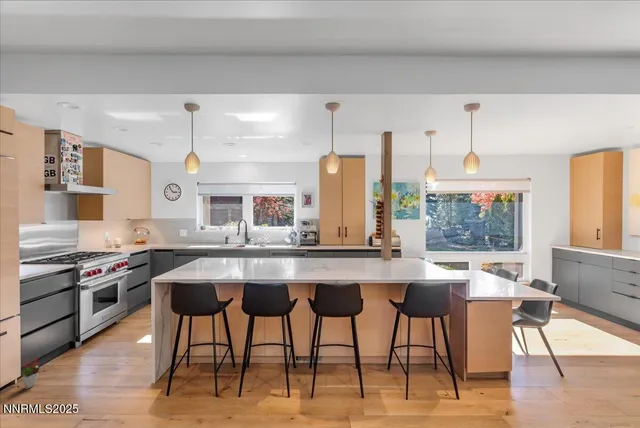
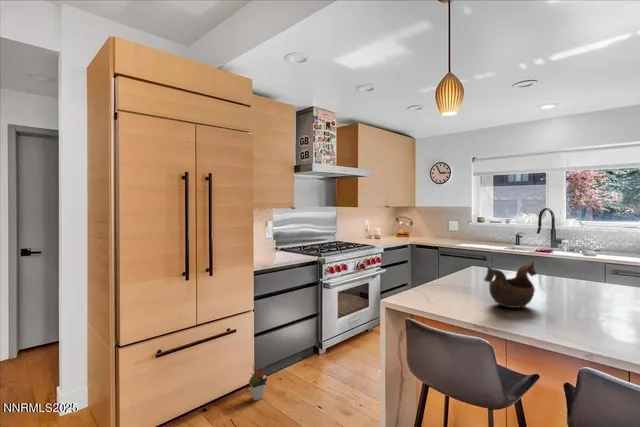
decorative bowl: none [213,248,237,272] -> present [484,261,536,308]

